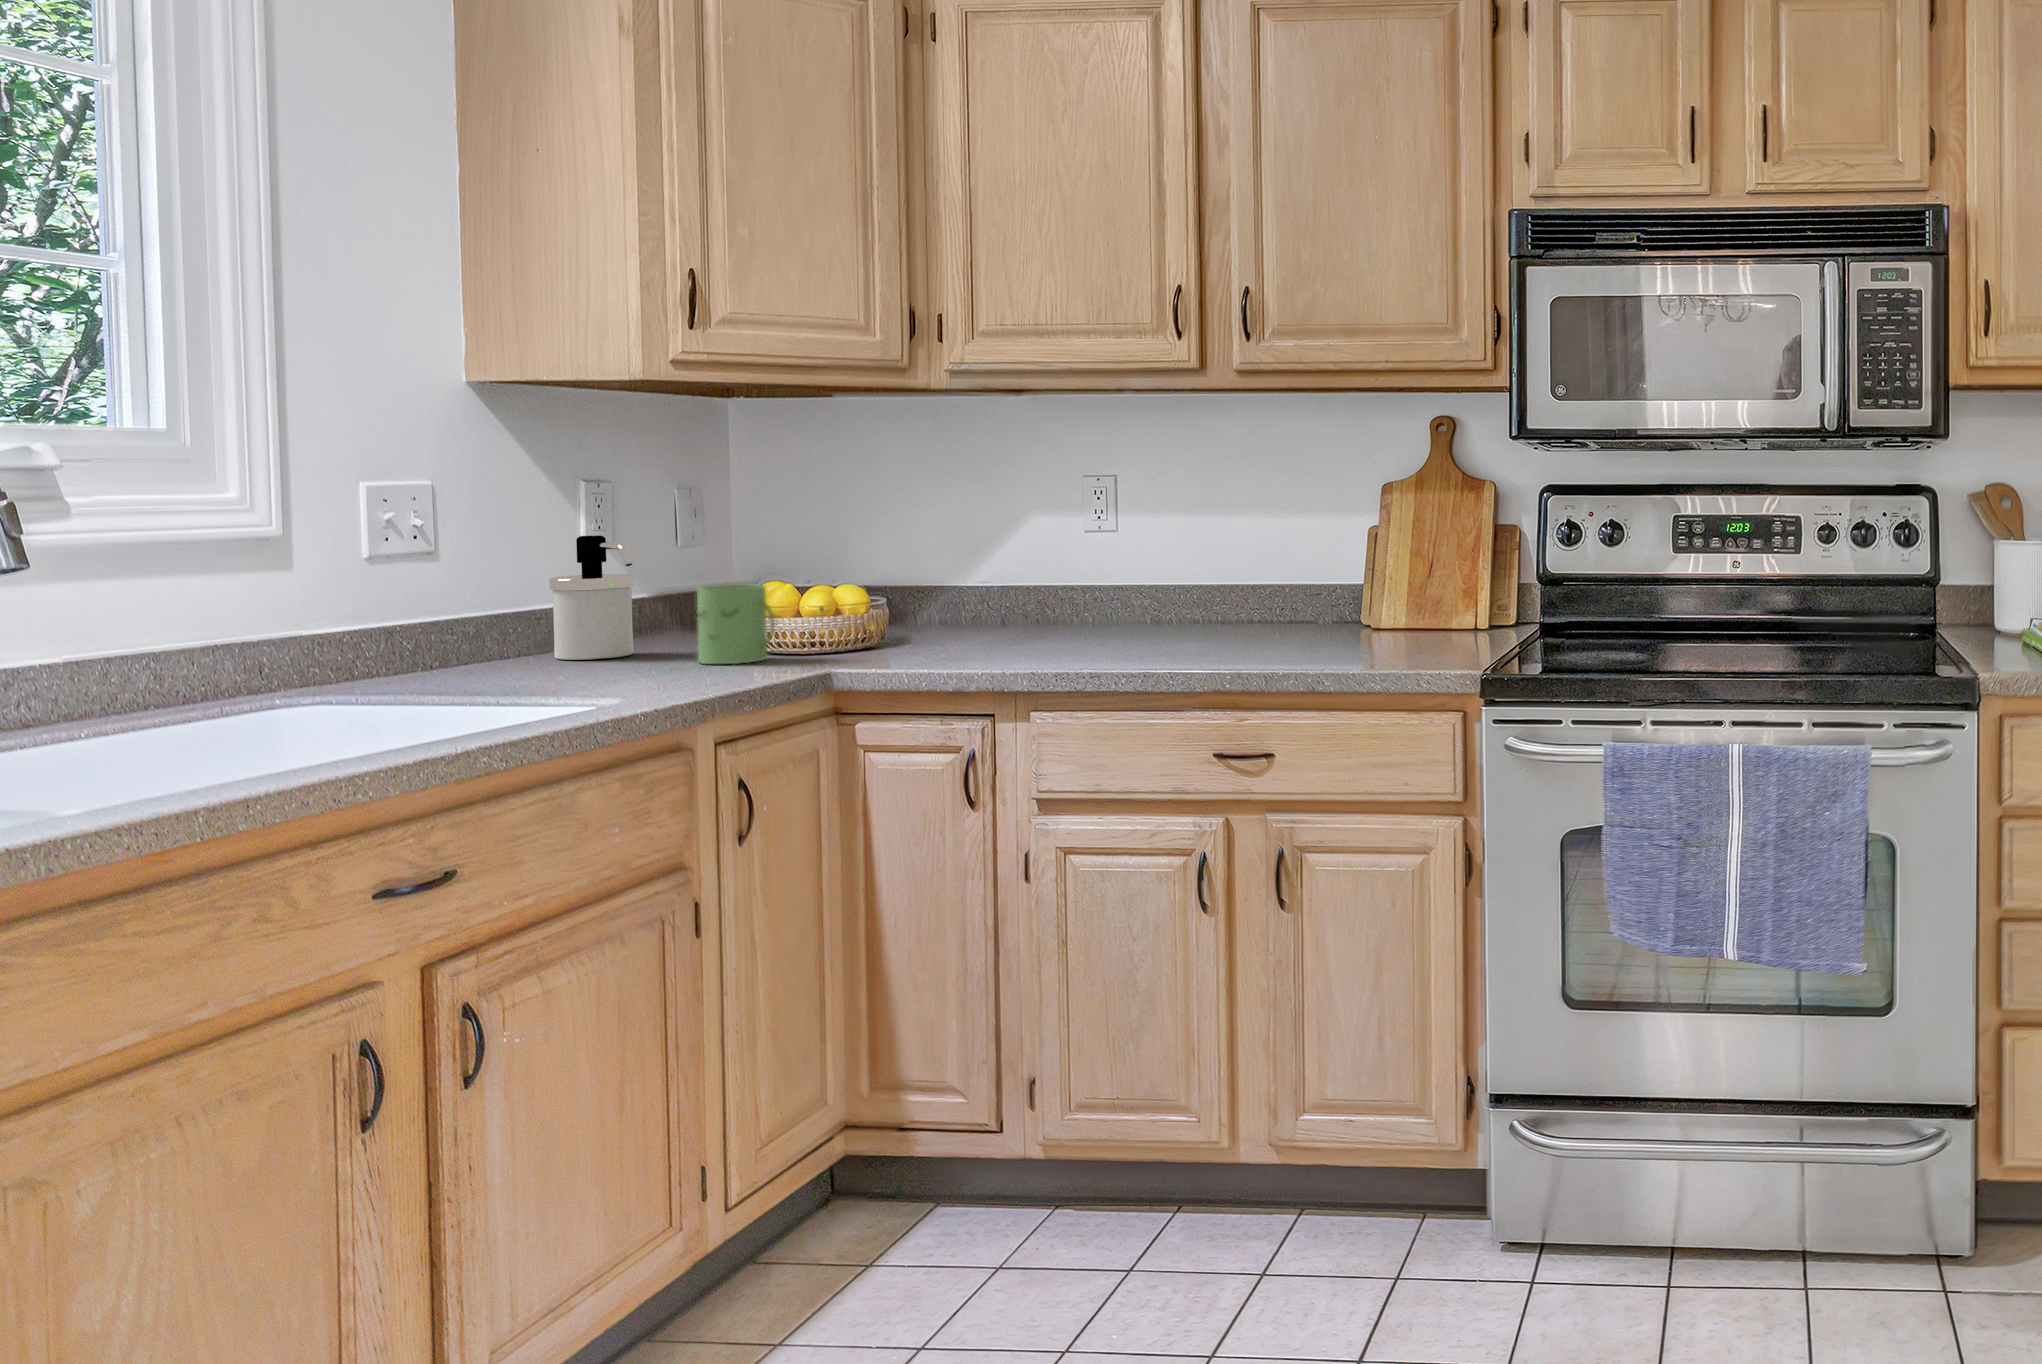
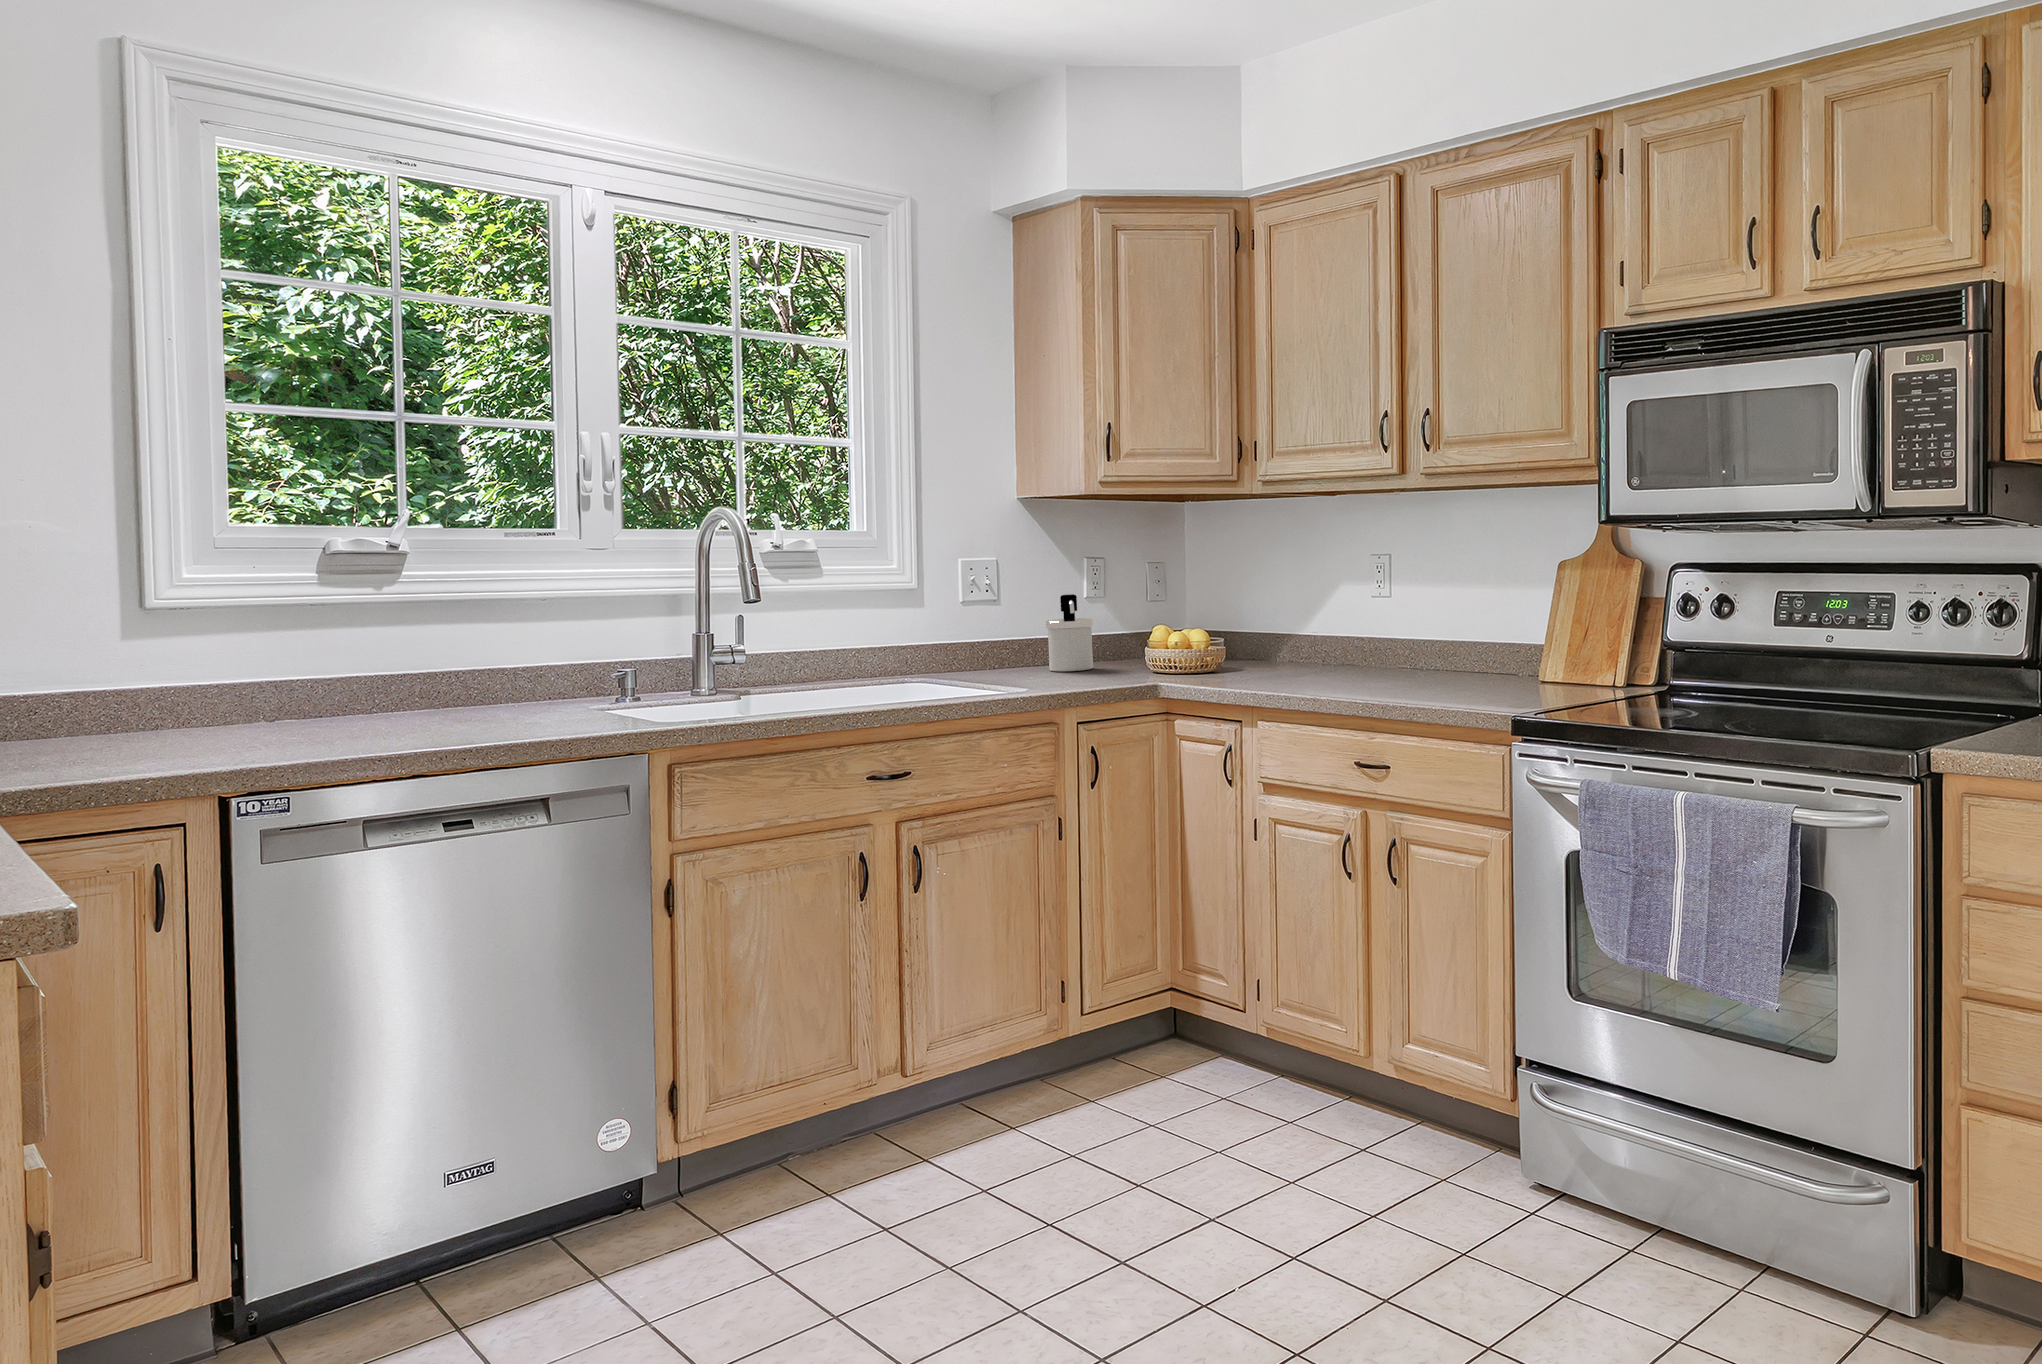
mug: present [696,585,775,664] -> none [1099,628,1142,679]

